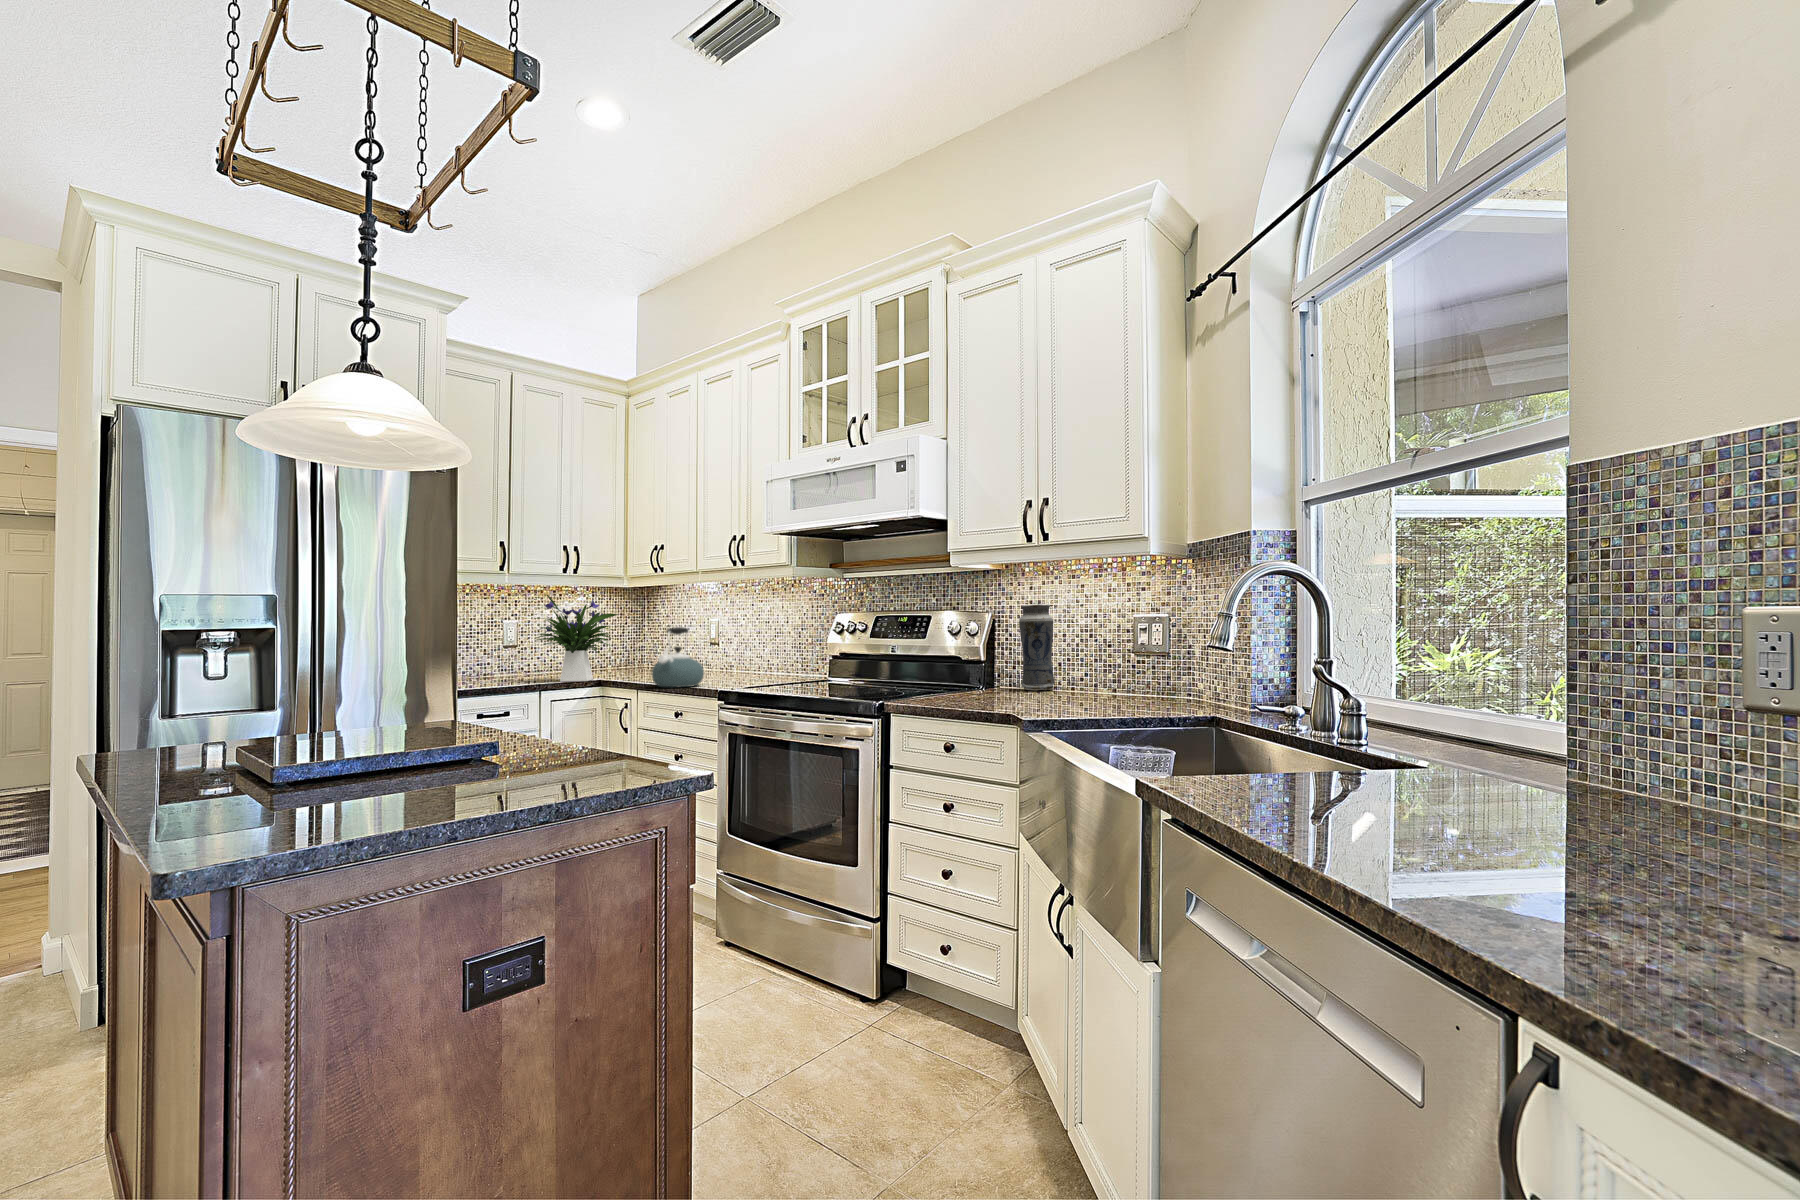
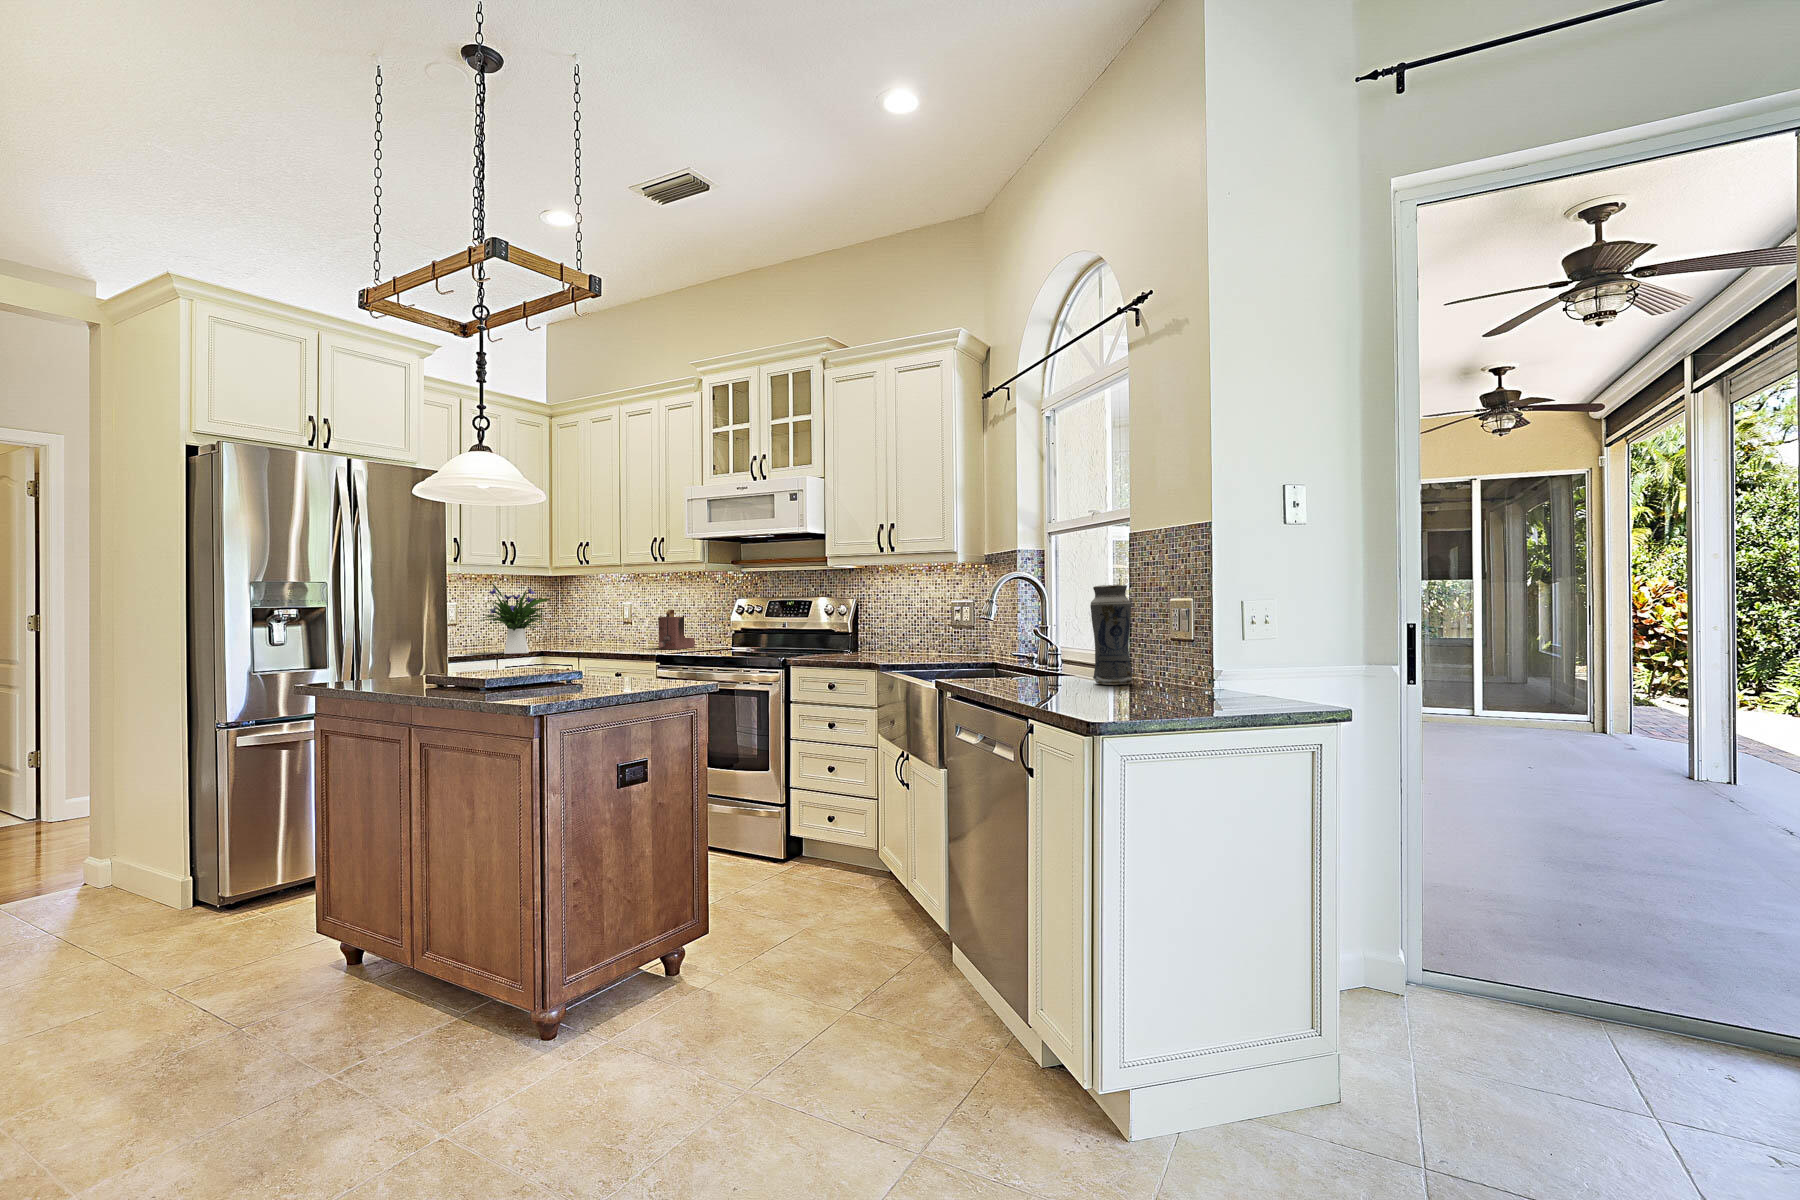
vase: present [1019,604,1055,690] -> present [1090,585,1132,685]
toaster: none [744,626,793,678] -> present [658,609,695,649]
kettle: present [652,627,704,688] -> none [593,609,634,655]

